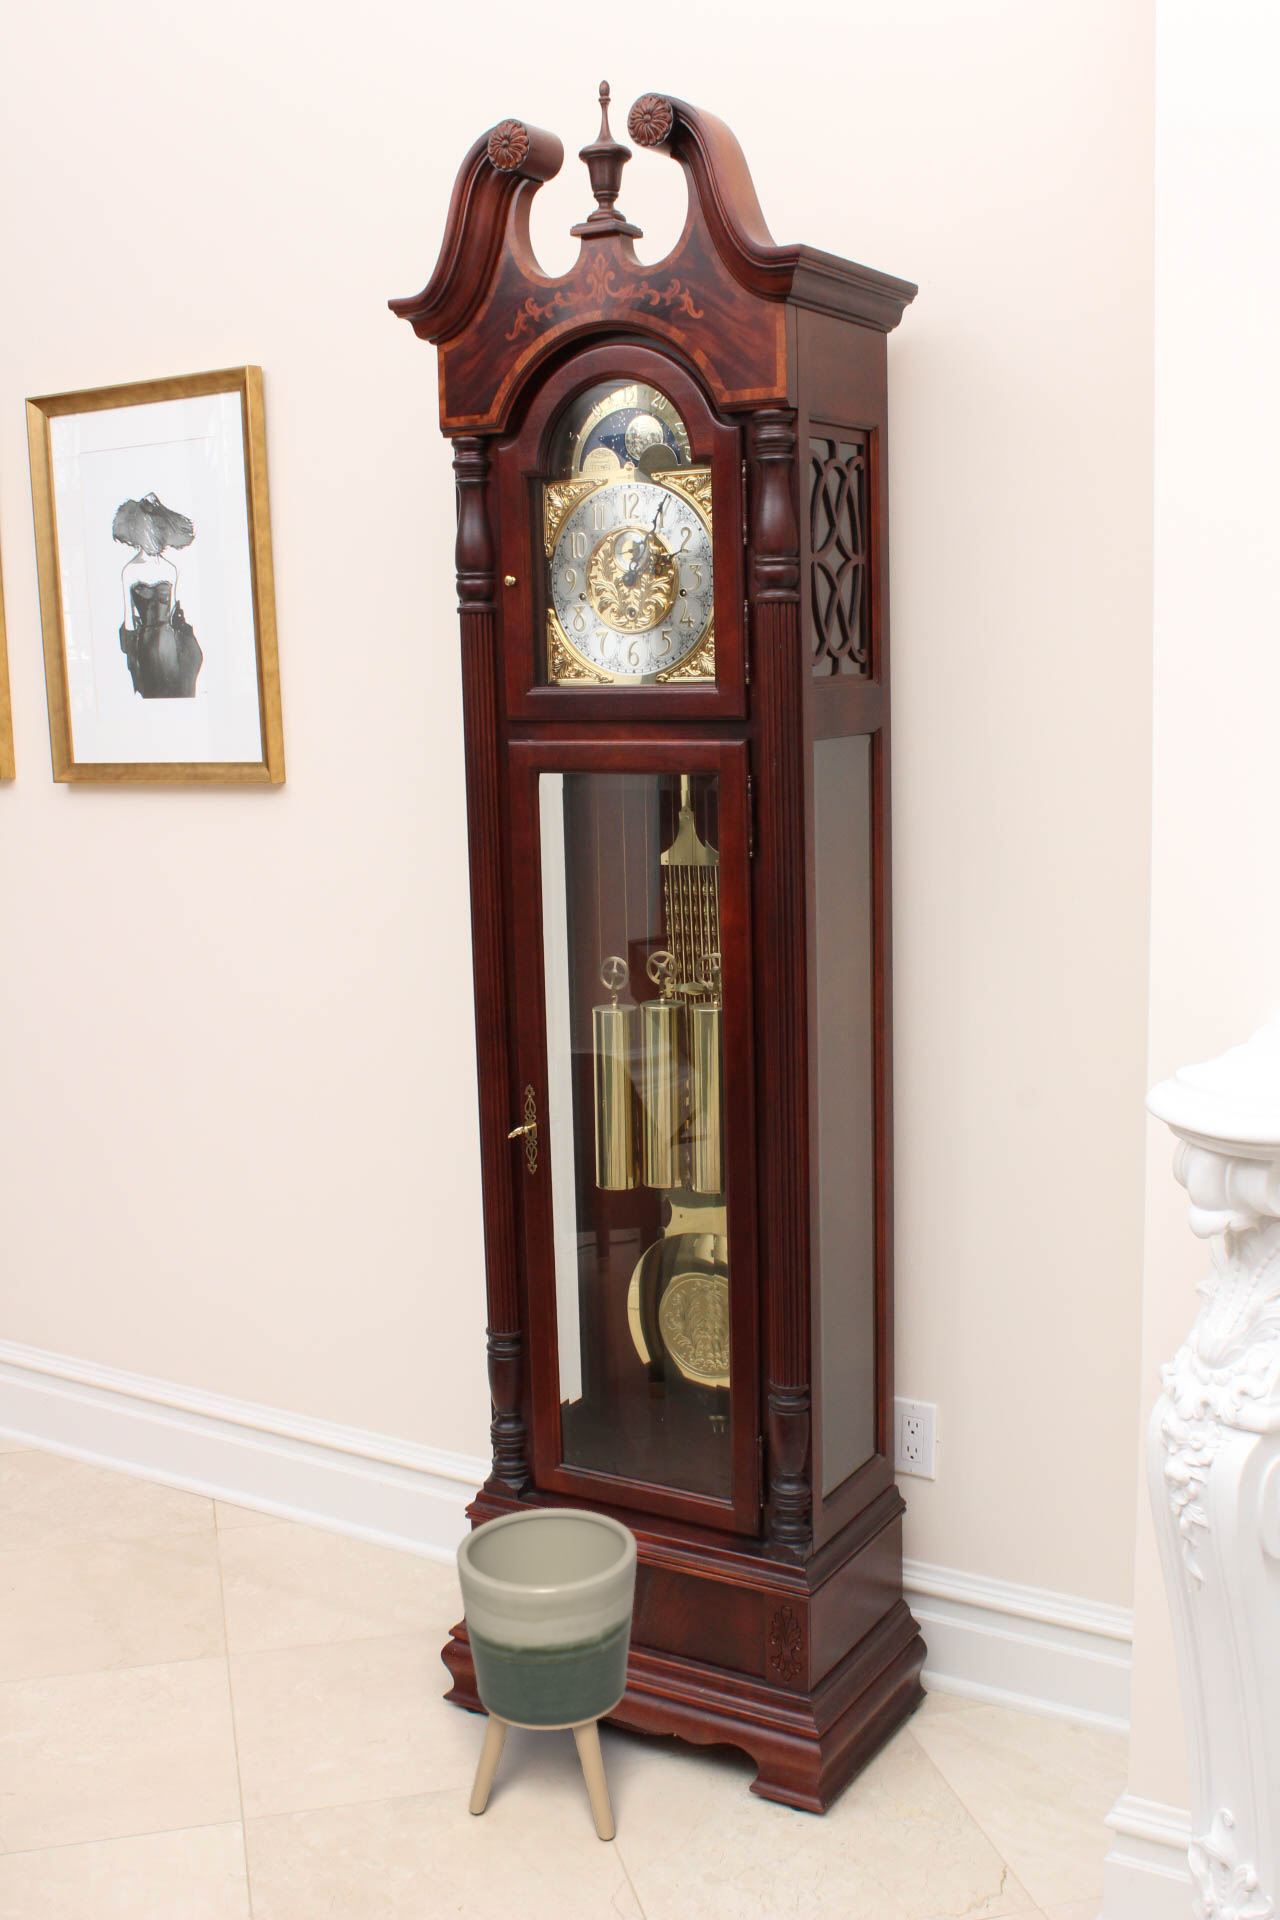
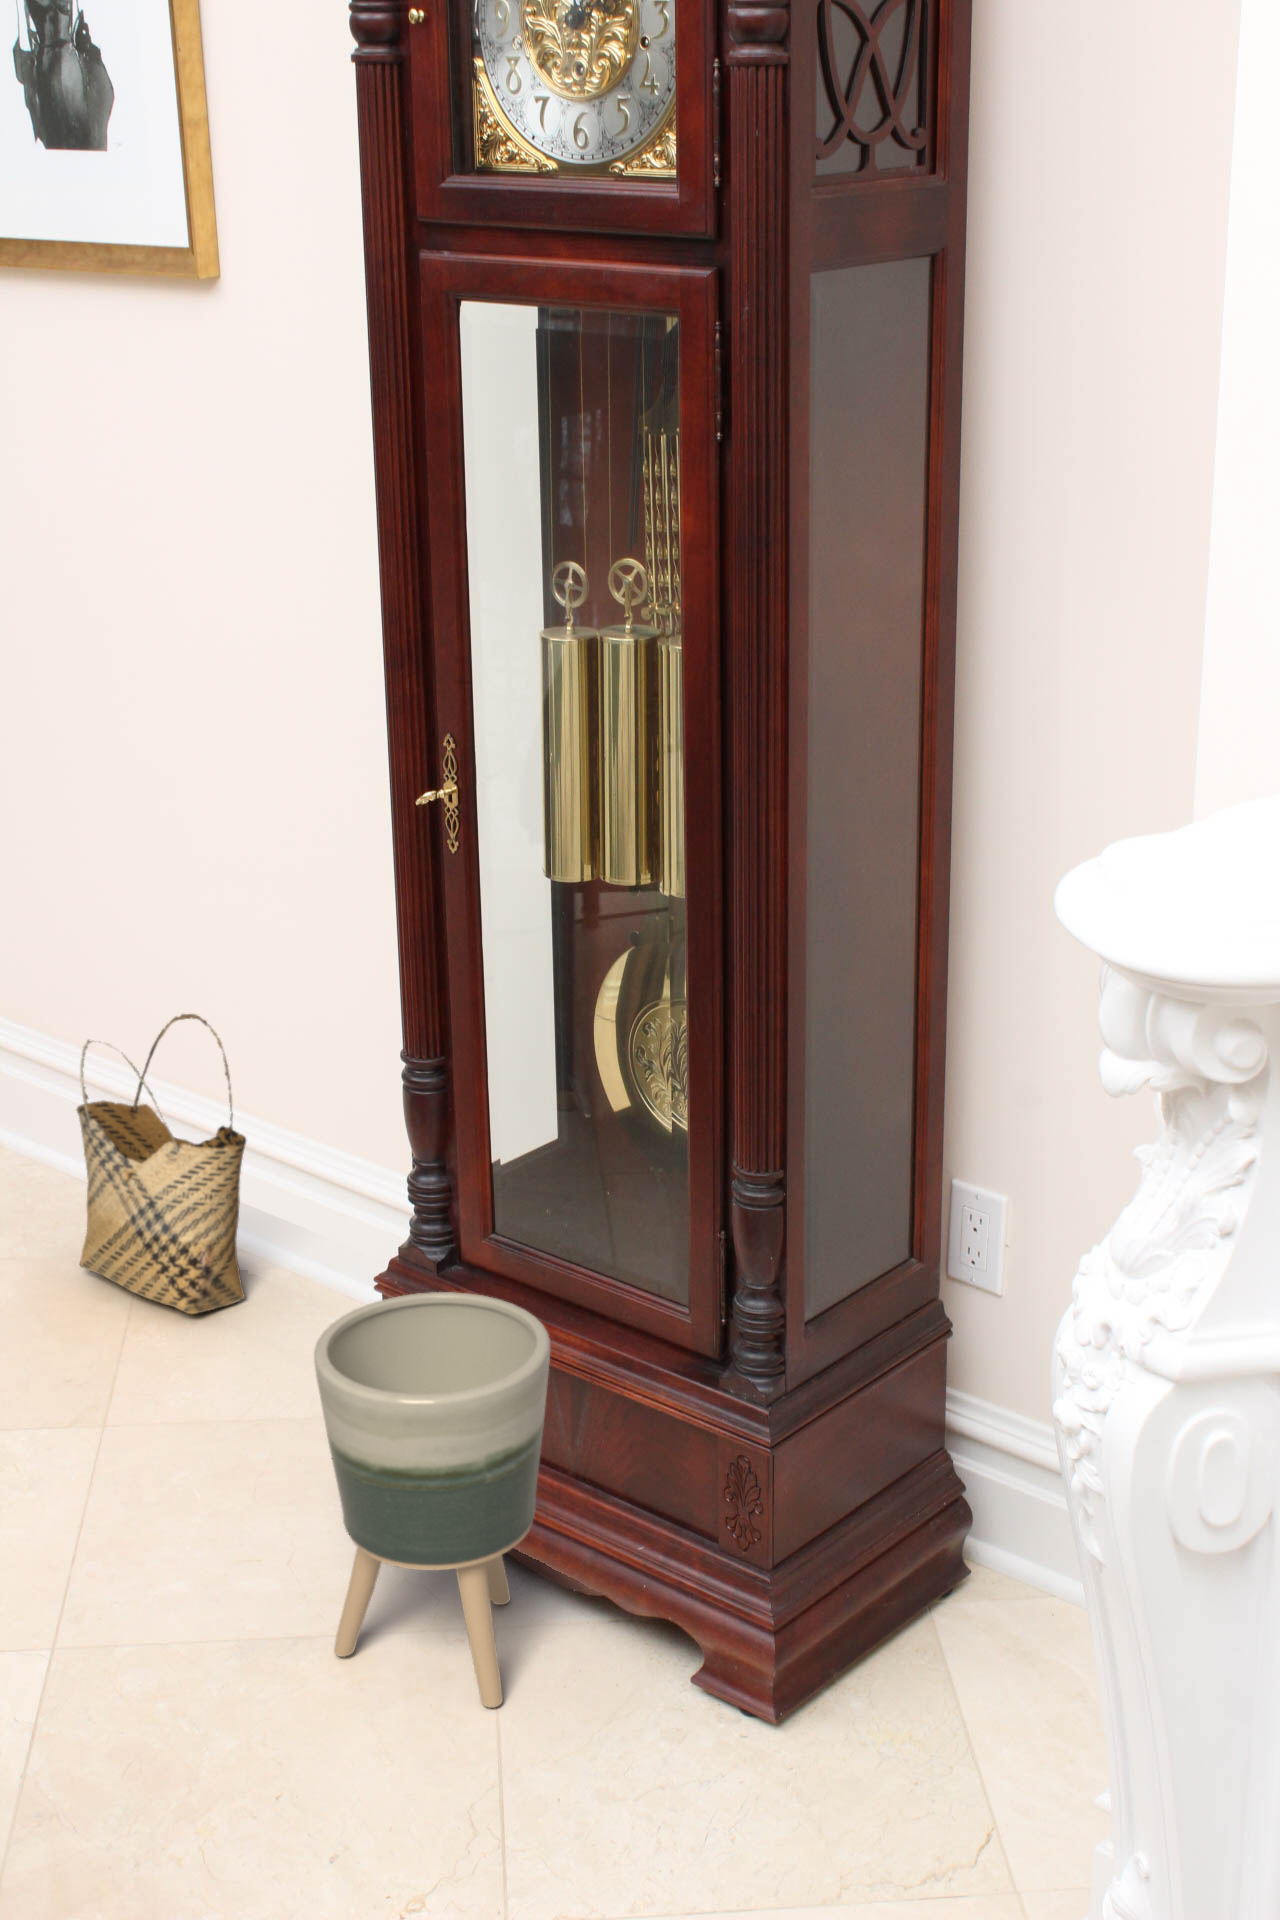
woven basket: none [171,1326,312,1563] -> present [76,1014,246,1314]

